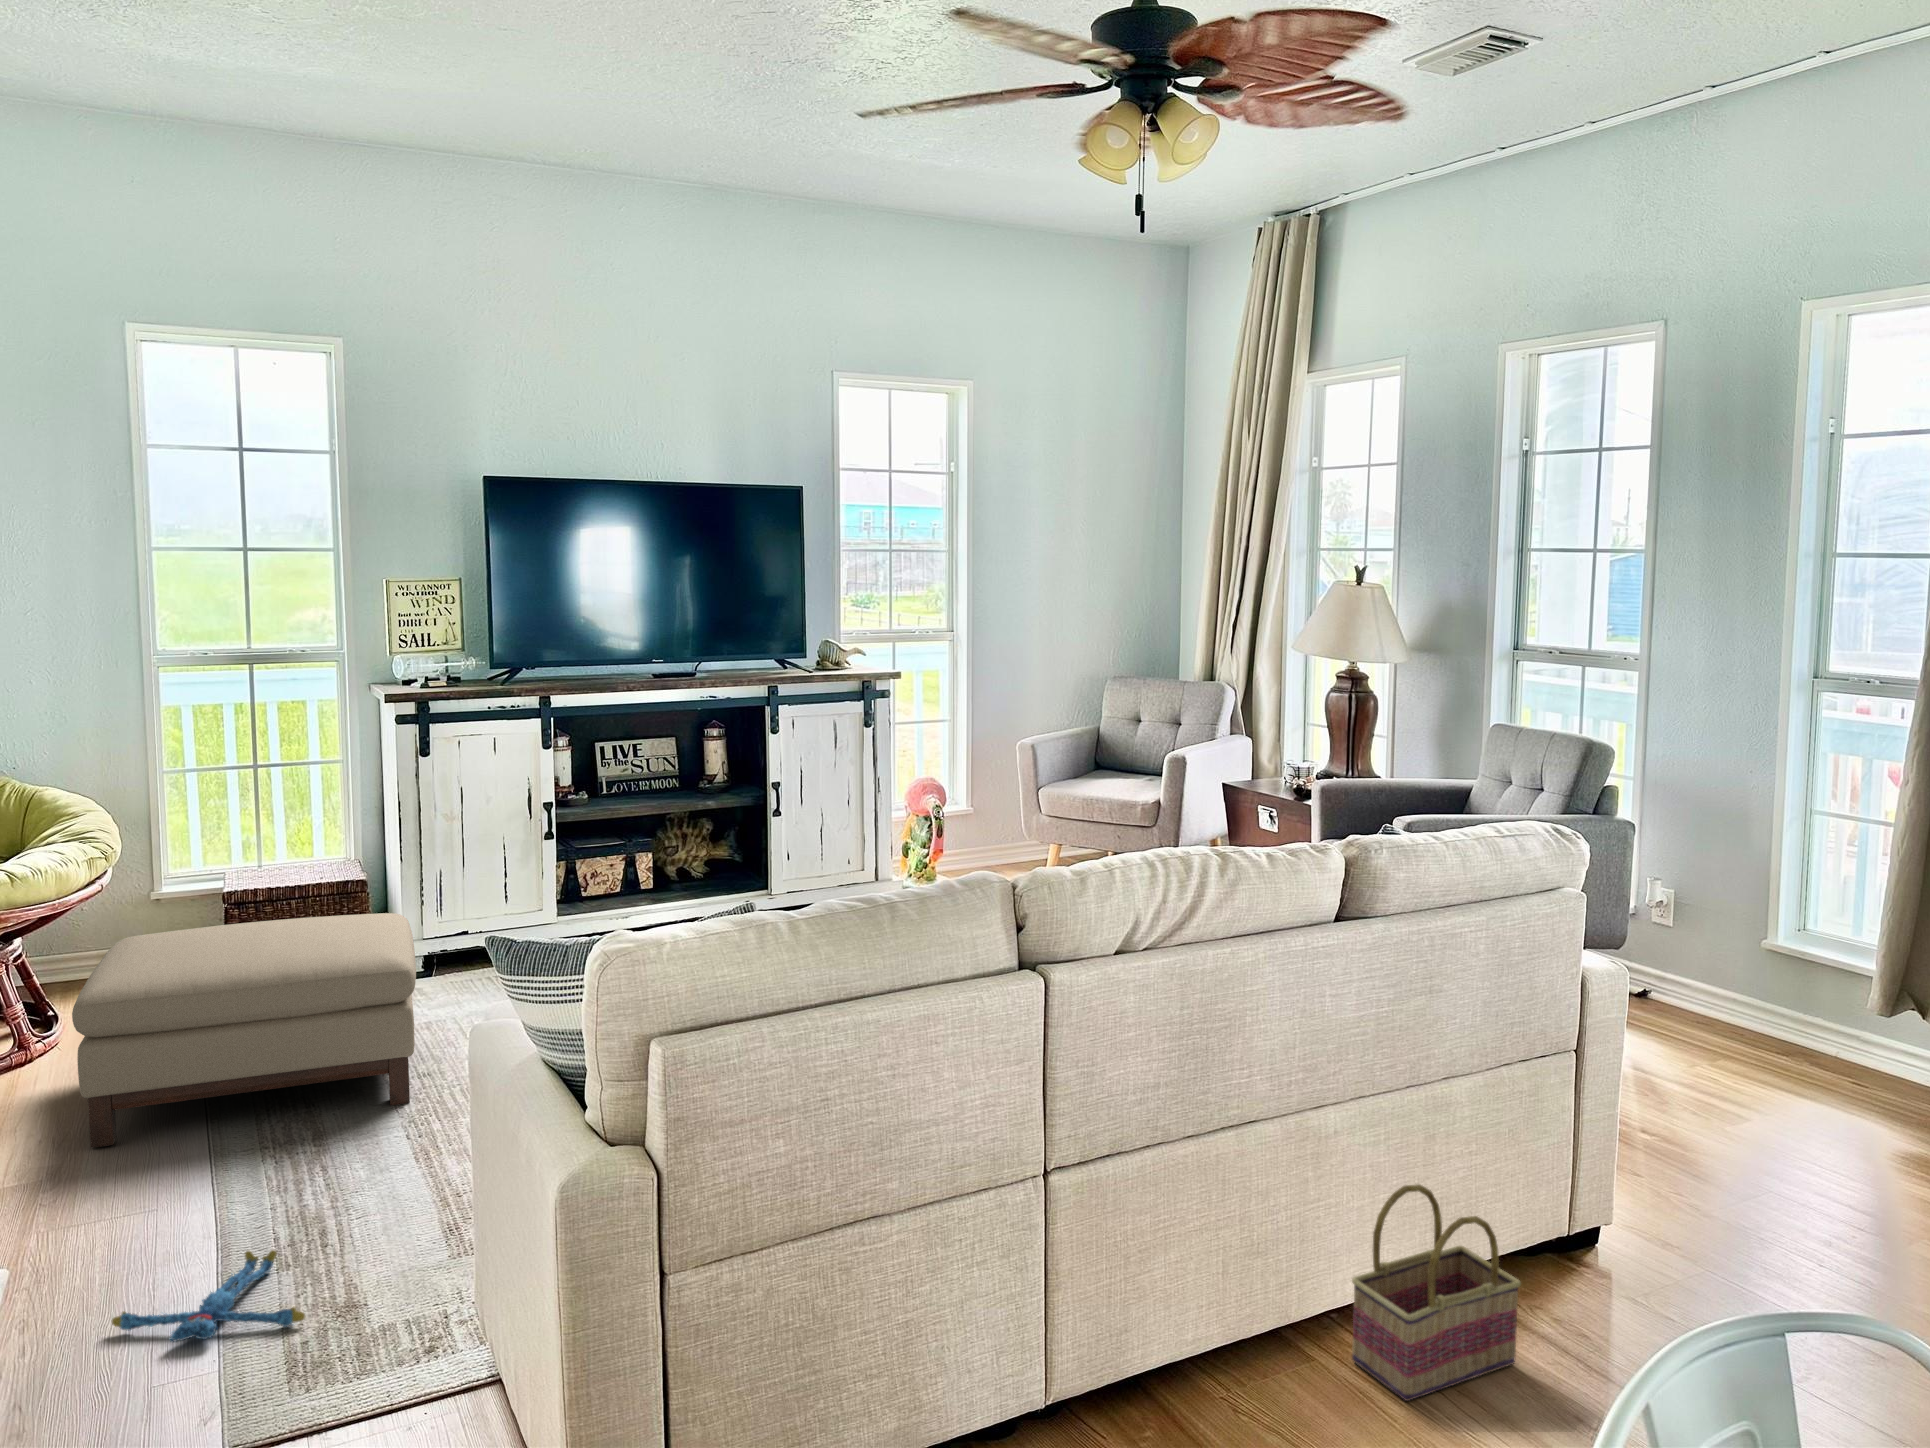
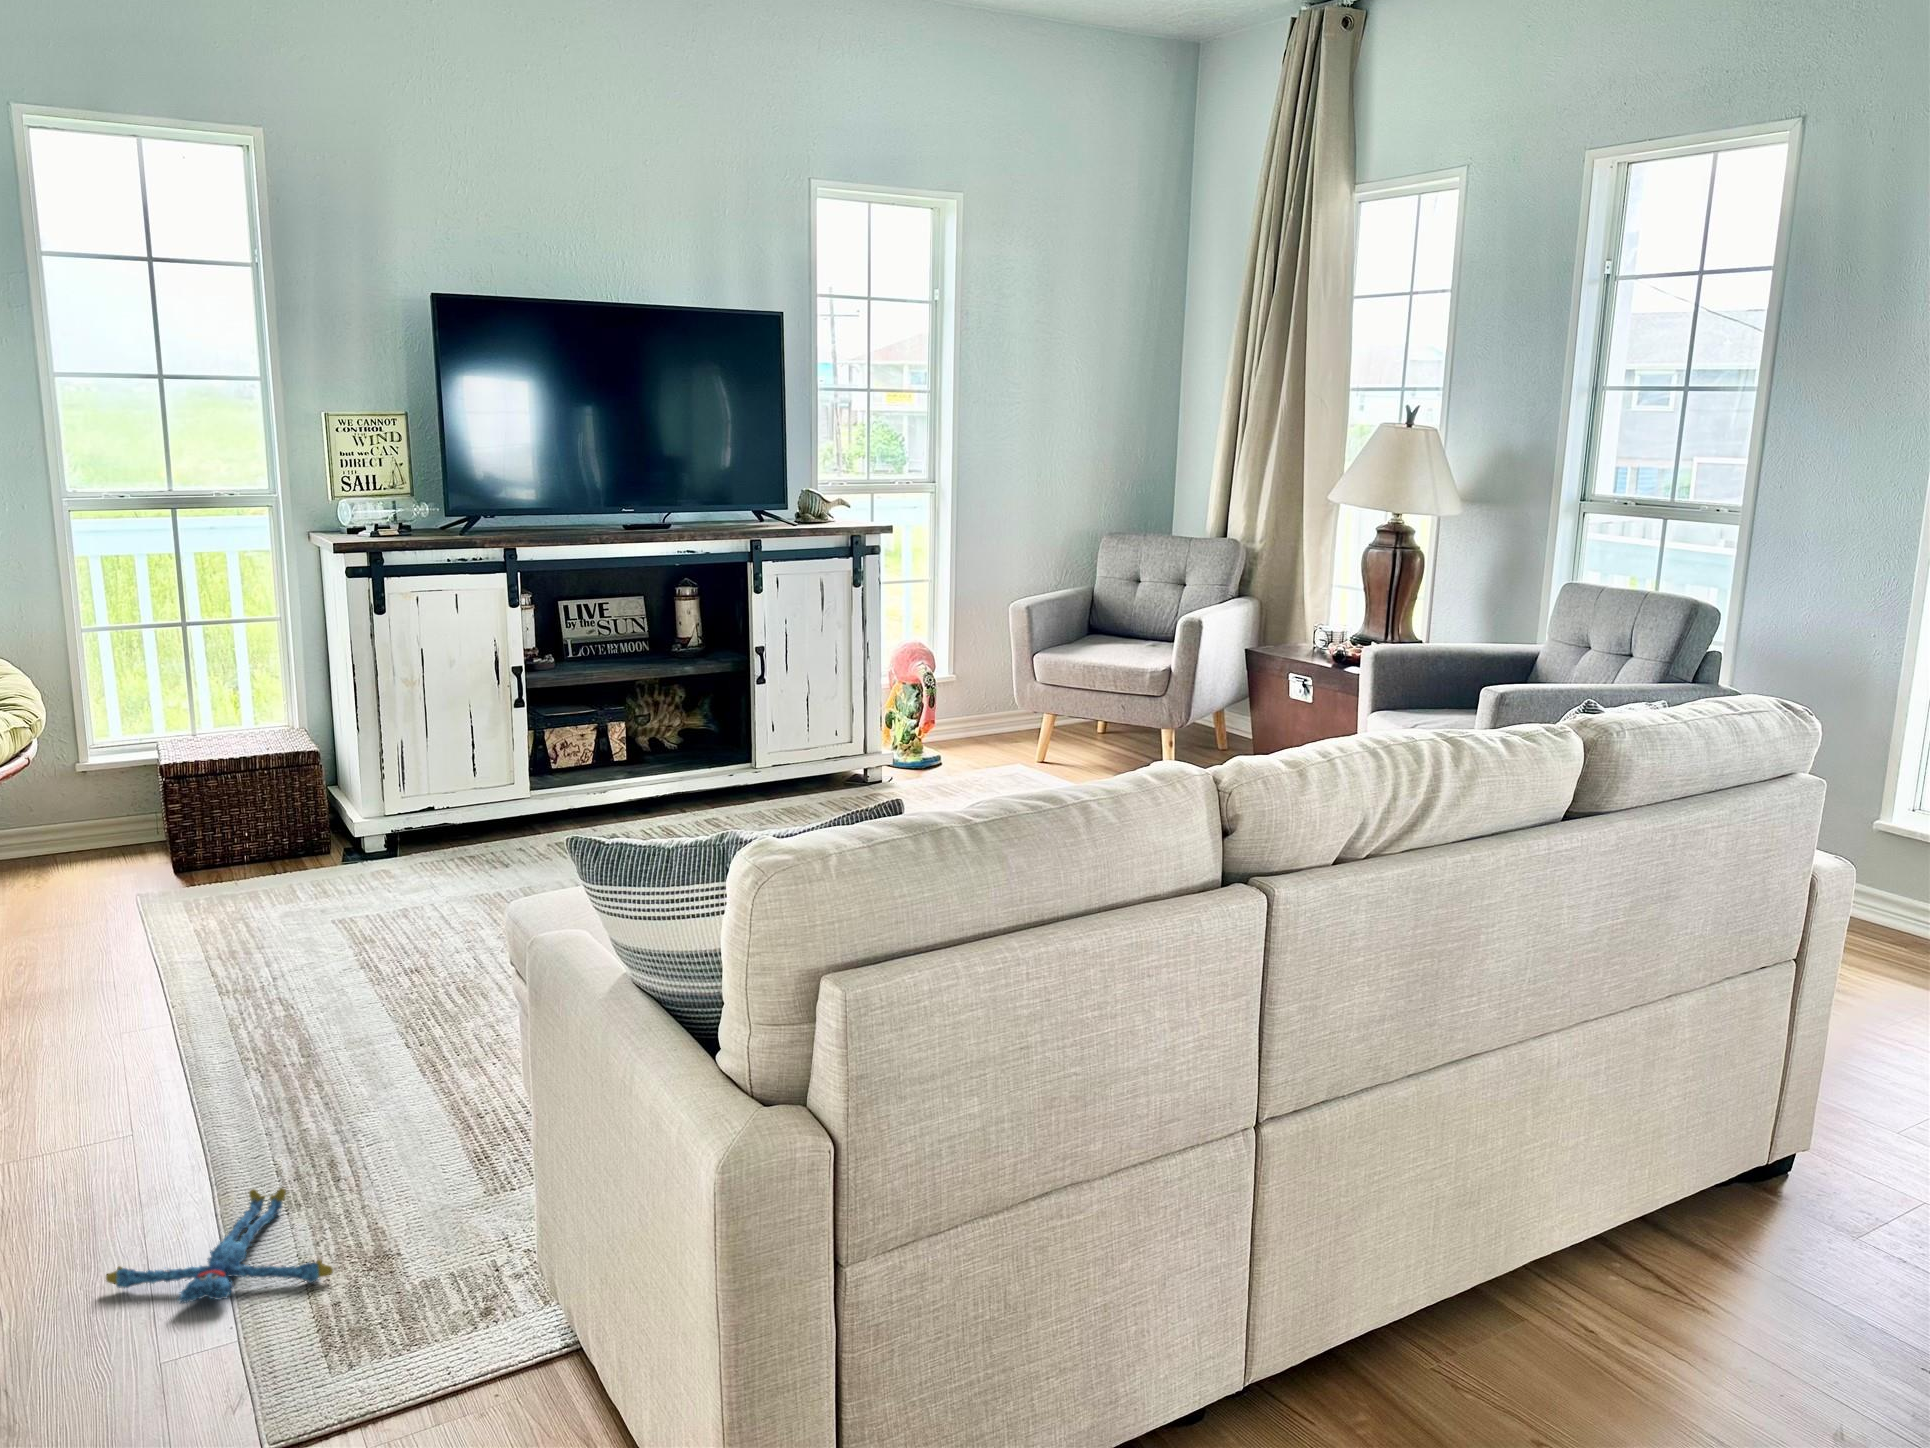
ottoman: present [72,913,416,1148] -> none [16,792,402,1060]
basket: present [1352,1184,1521,1401] -> none [1564,1123,1767,1373]

